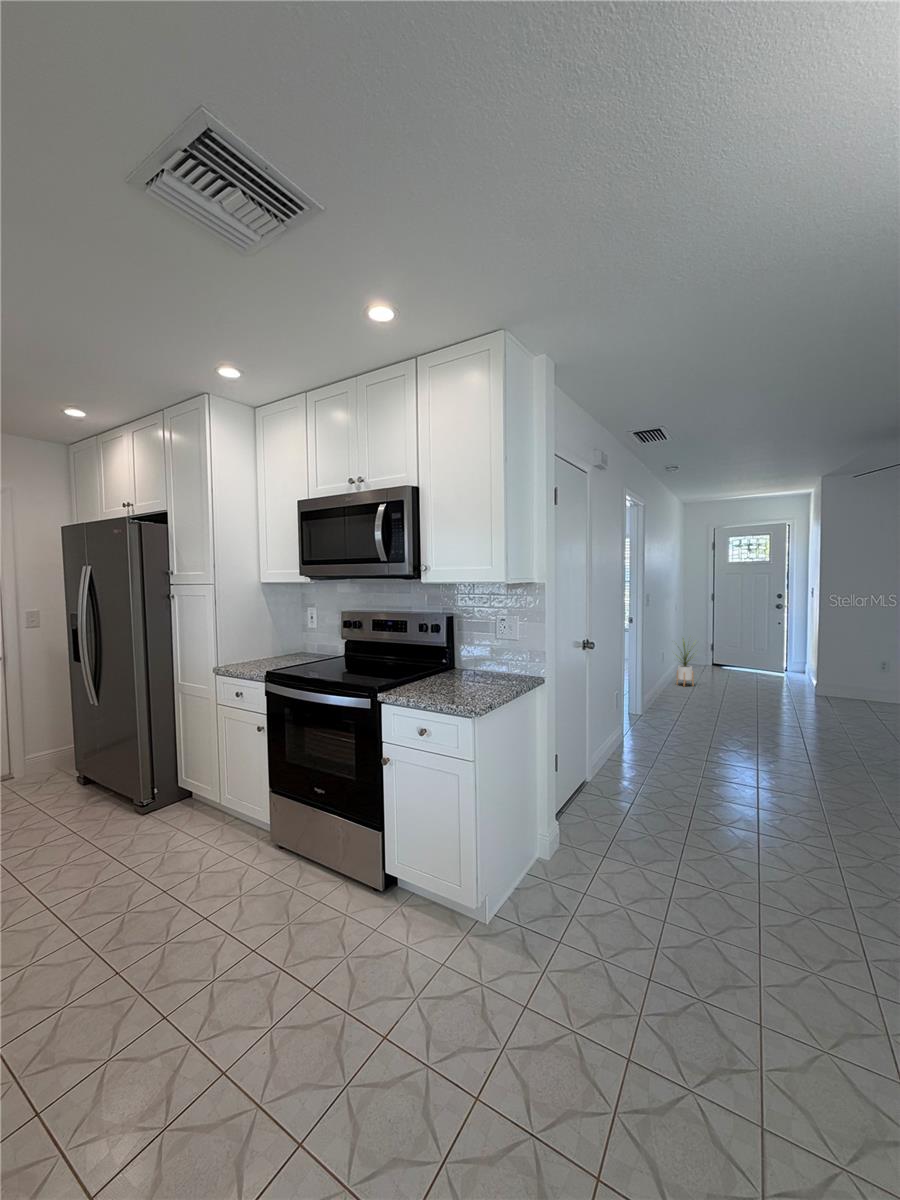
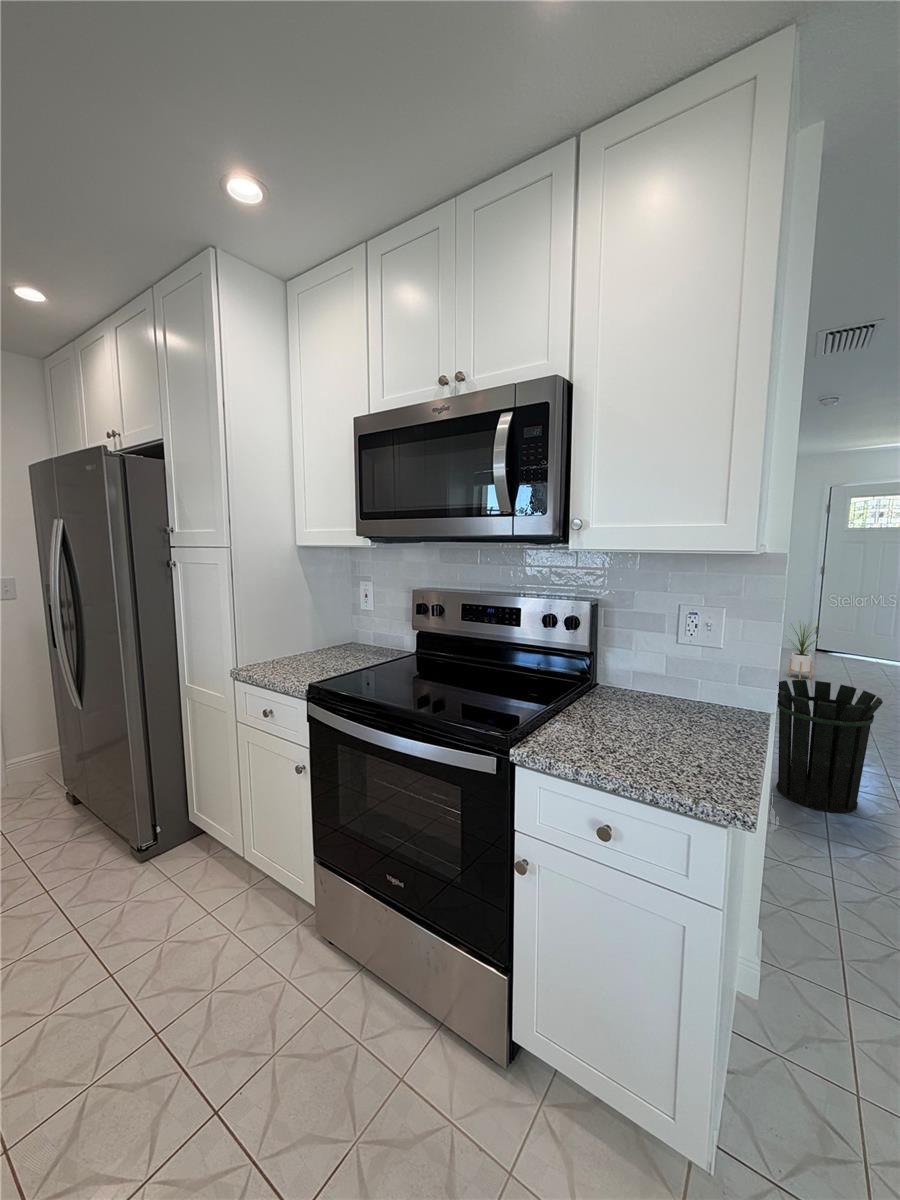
waste bin: none [616,676,686,770] -> present [776,680,883,813]

